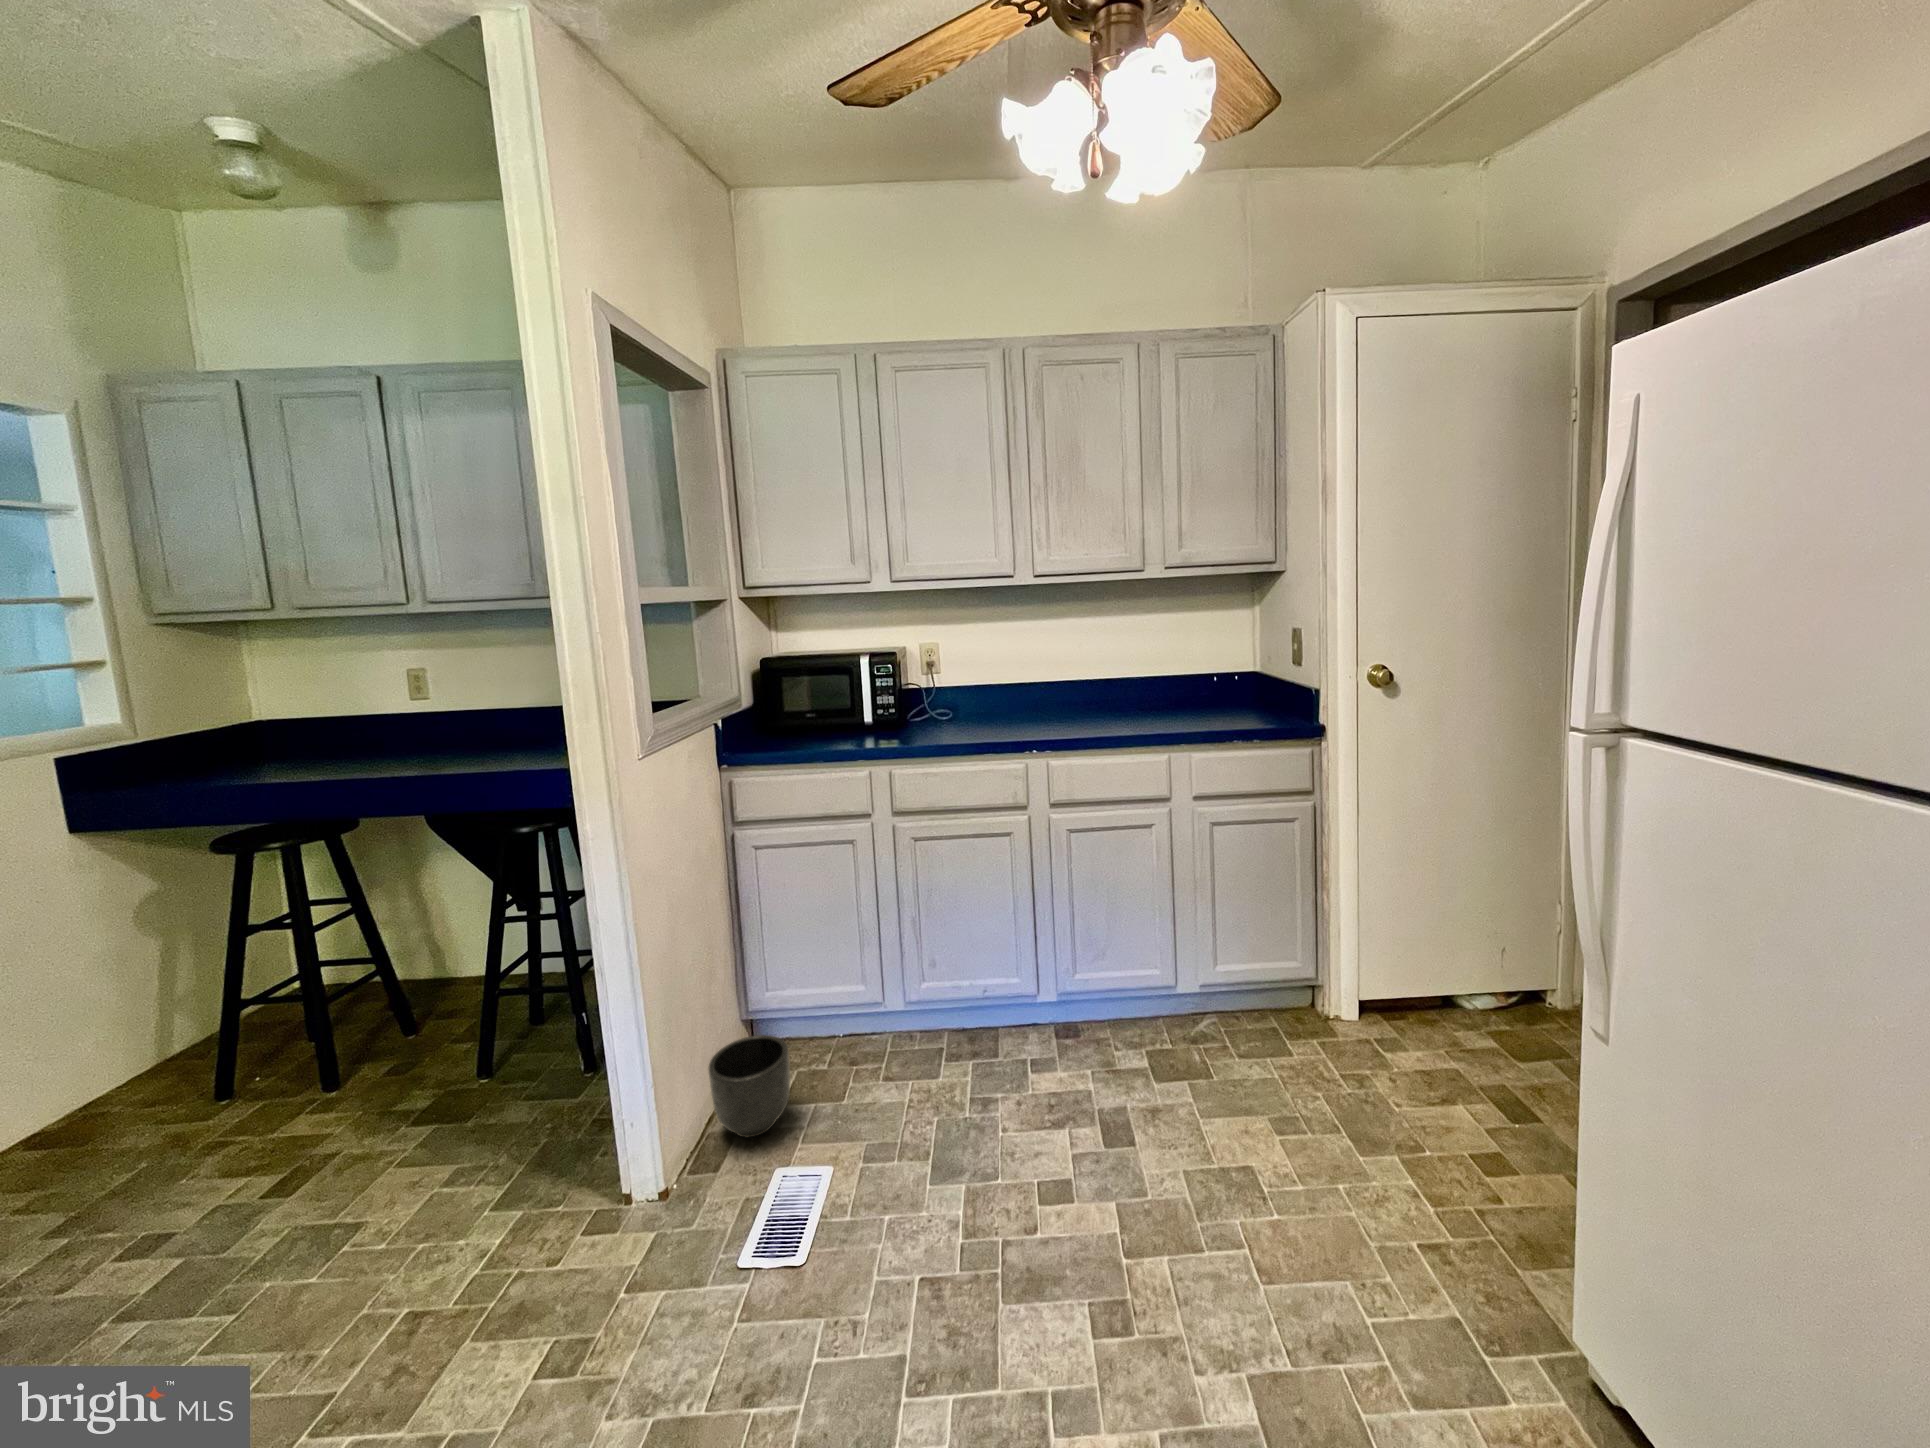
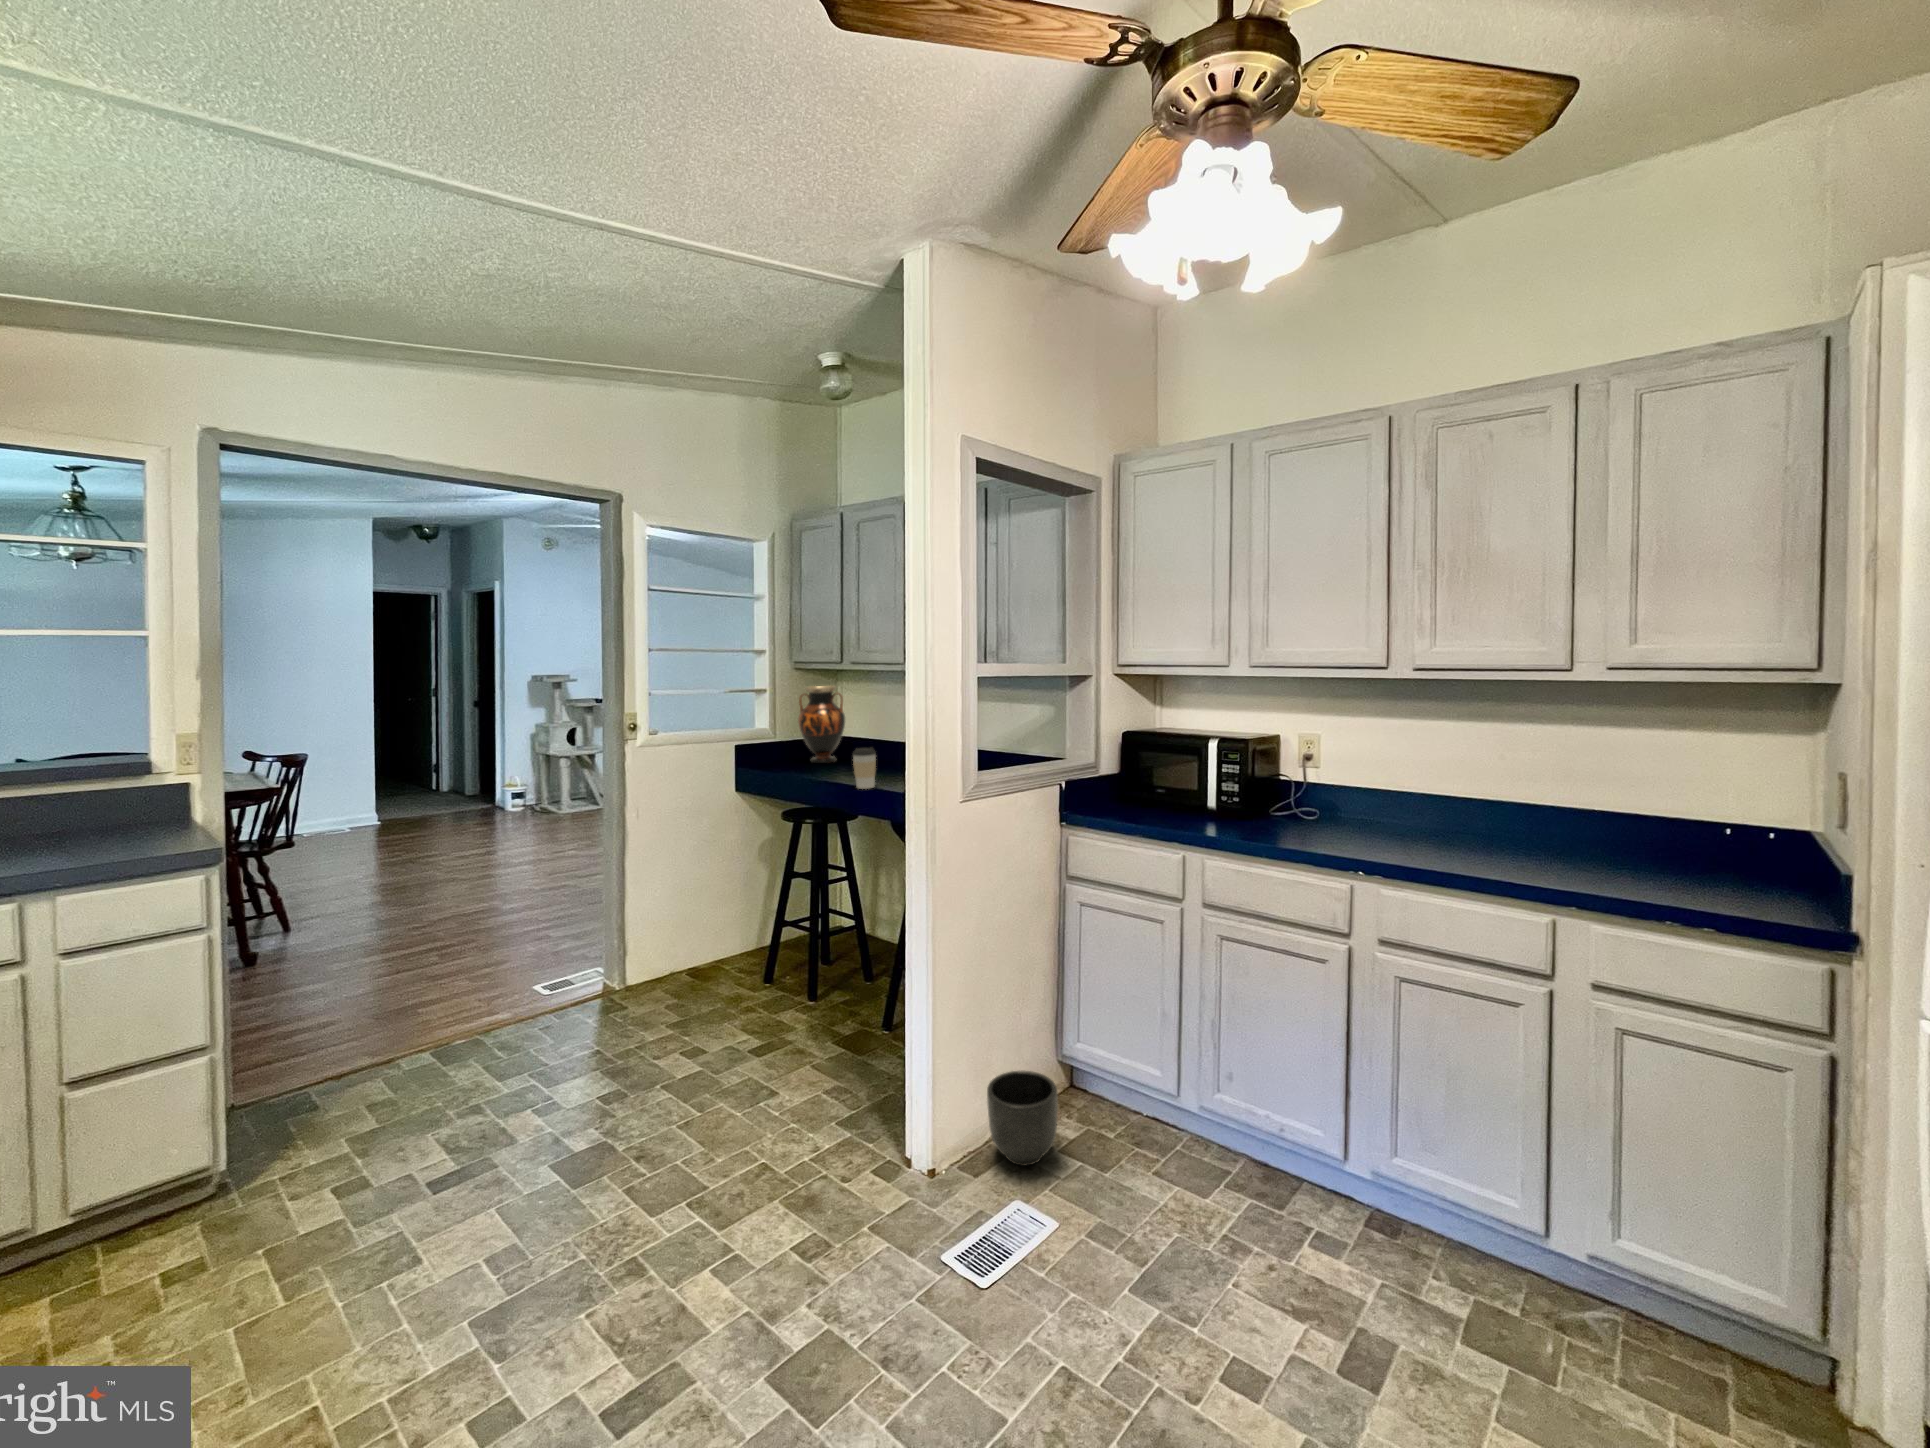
vase: none [215,649,313,763] -> present [798,686,845,763]
coffee cup: none [392,722,434,780] -> present [853,747,876,789]

